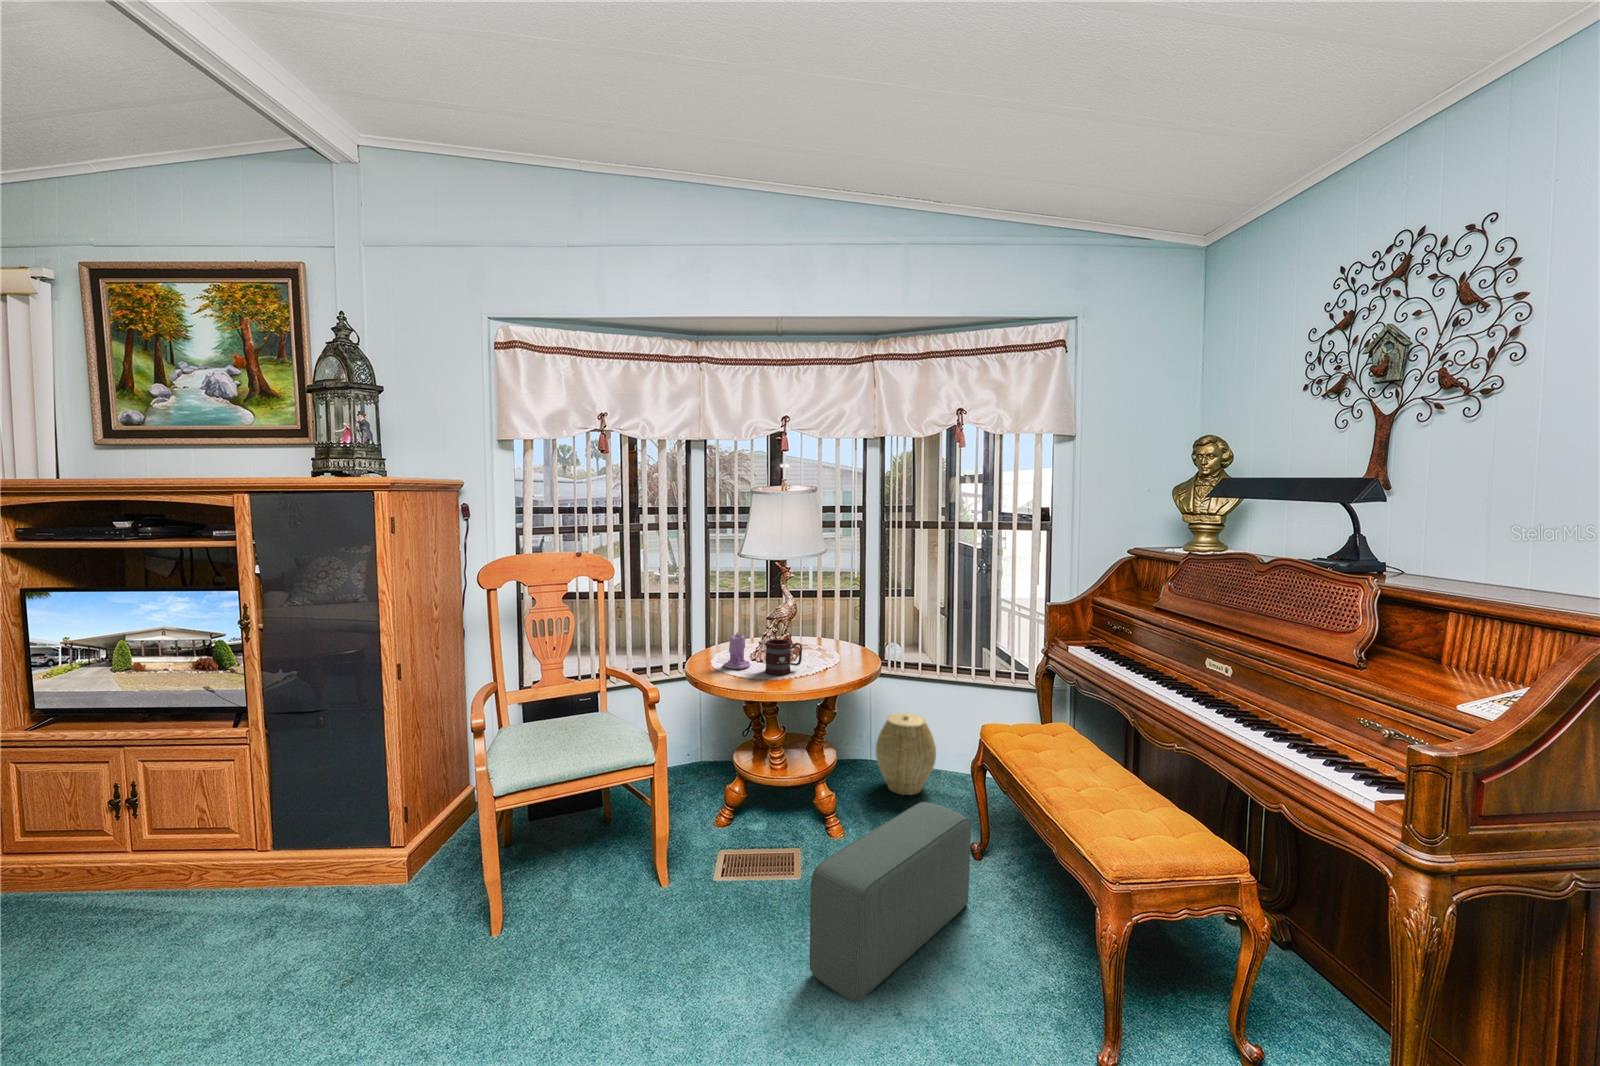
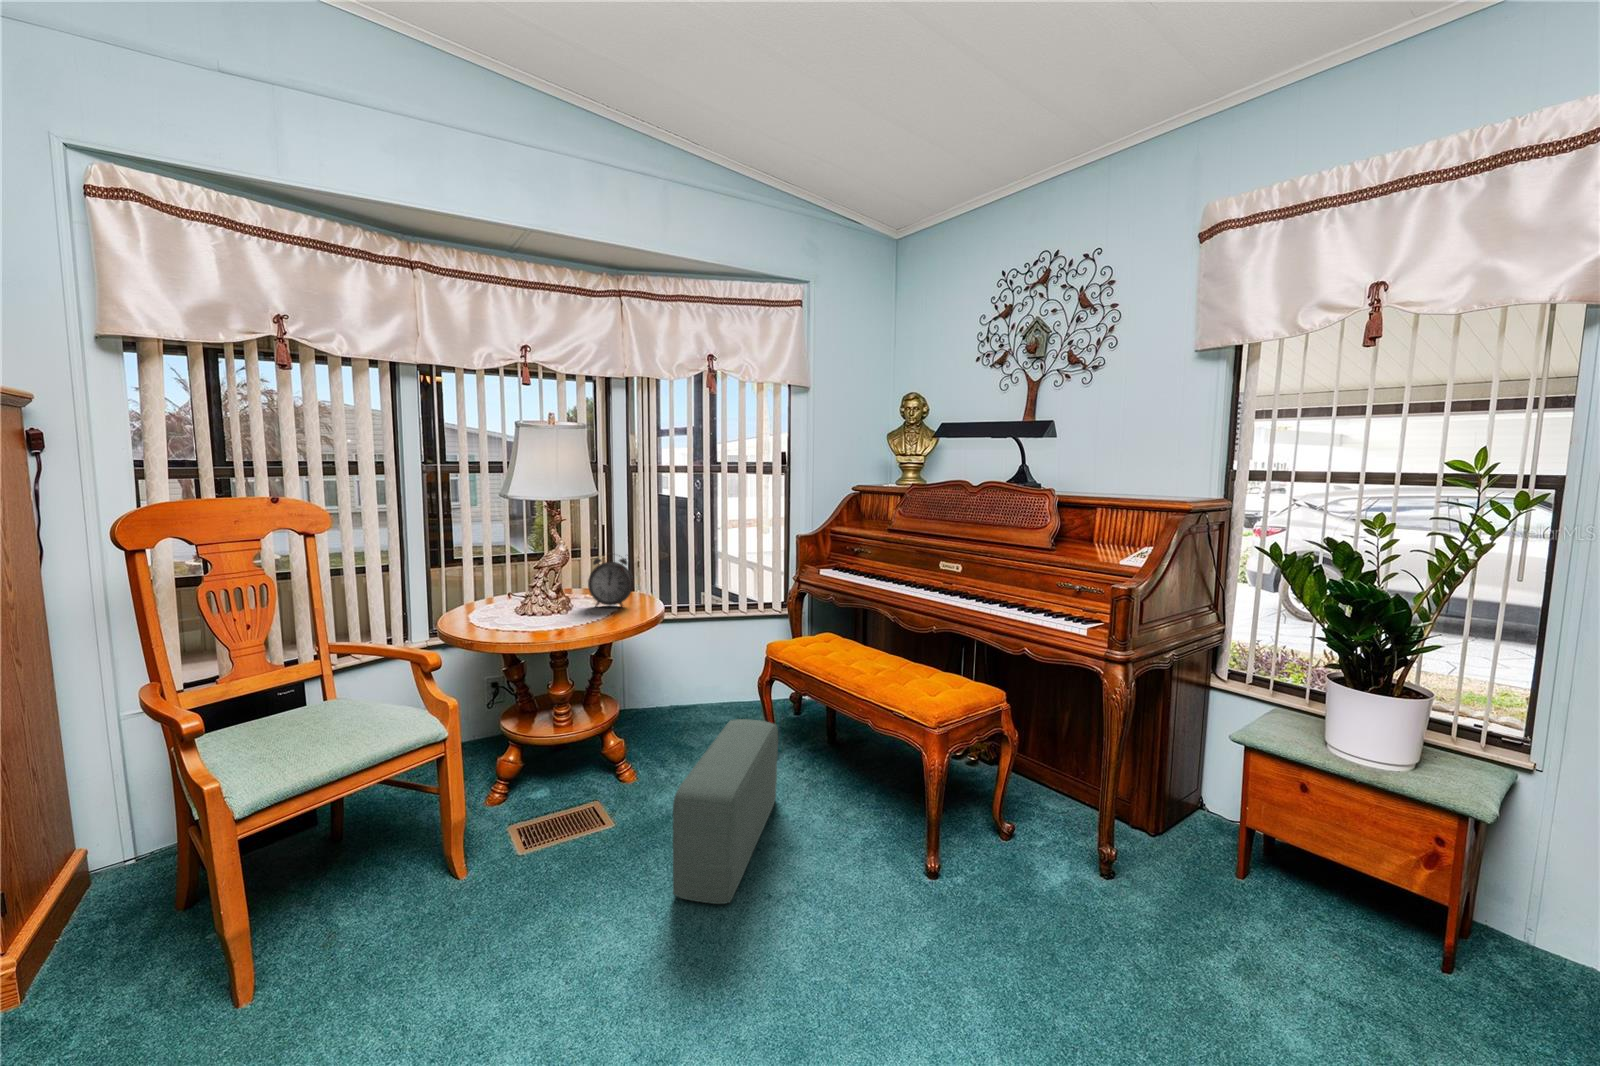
alarm clock: none [813,610,855,664] -> present [588,558,633,607]
candle: present [723,632,750,669] -> none [493,581,525,624]
mug: present [765,639,802,675] -> none [547,587,586,624]
woven basket: present [876,713,936,795] -> none [641,653,700,729]

